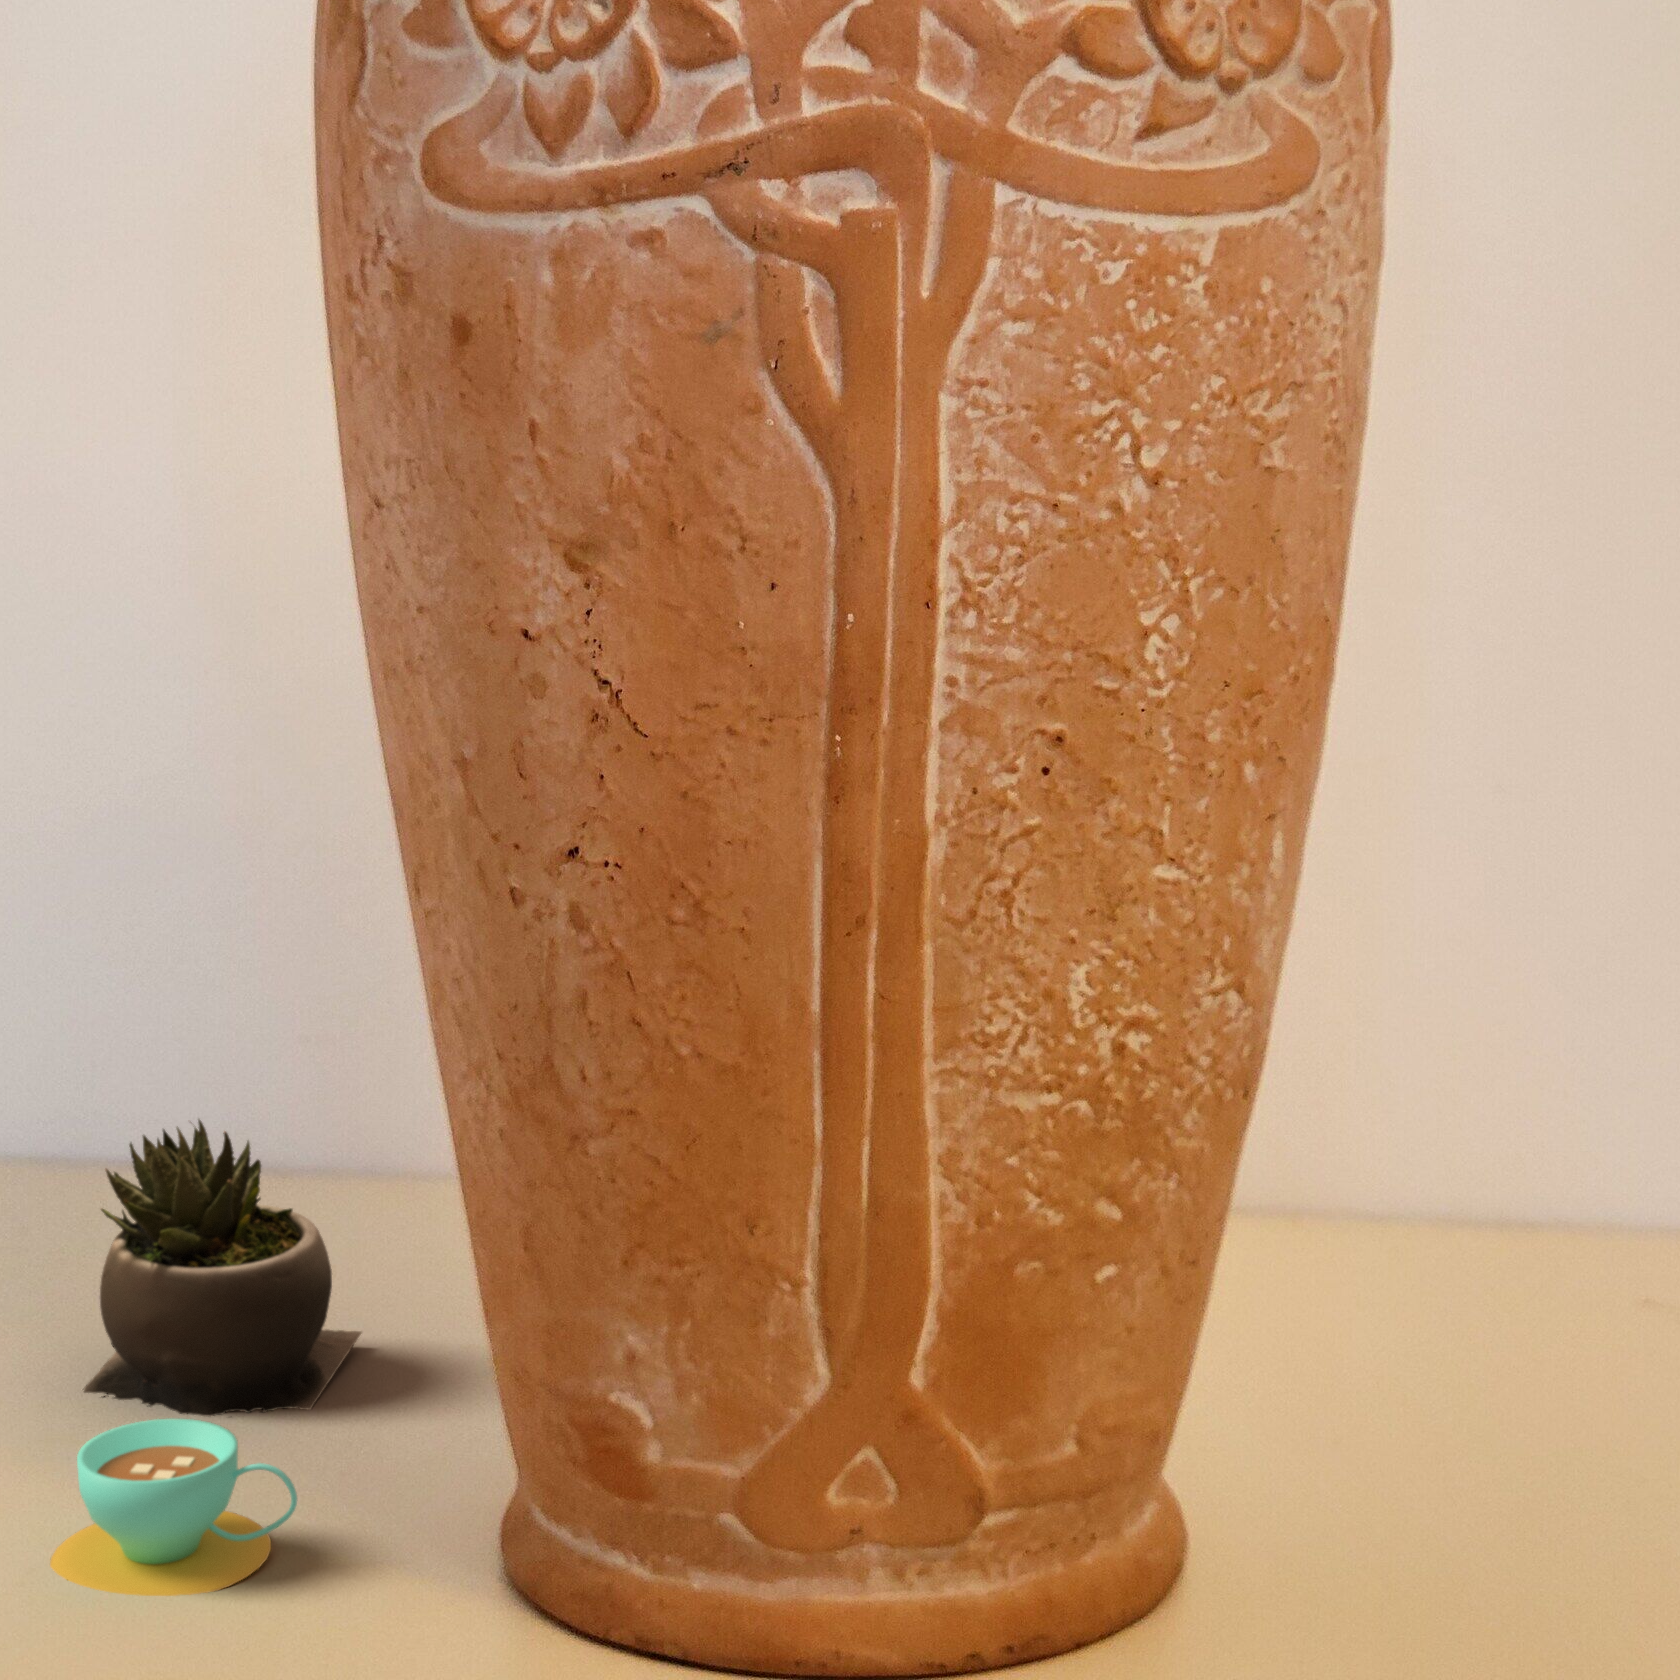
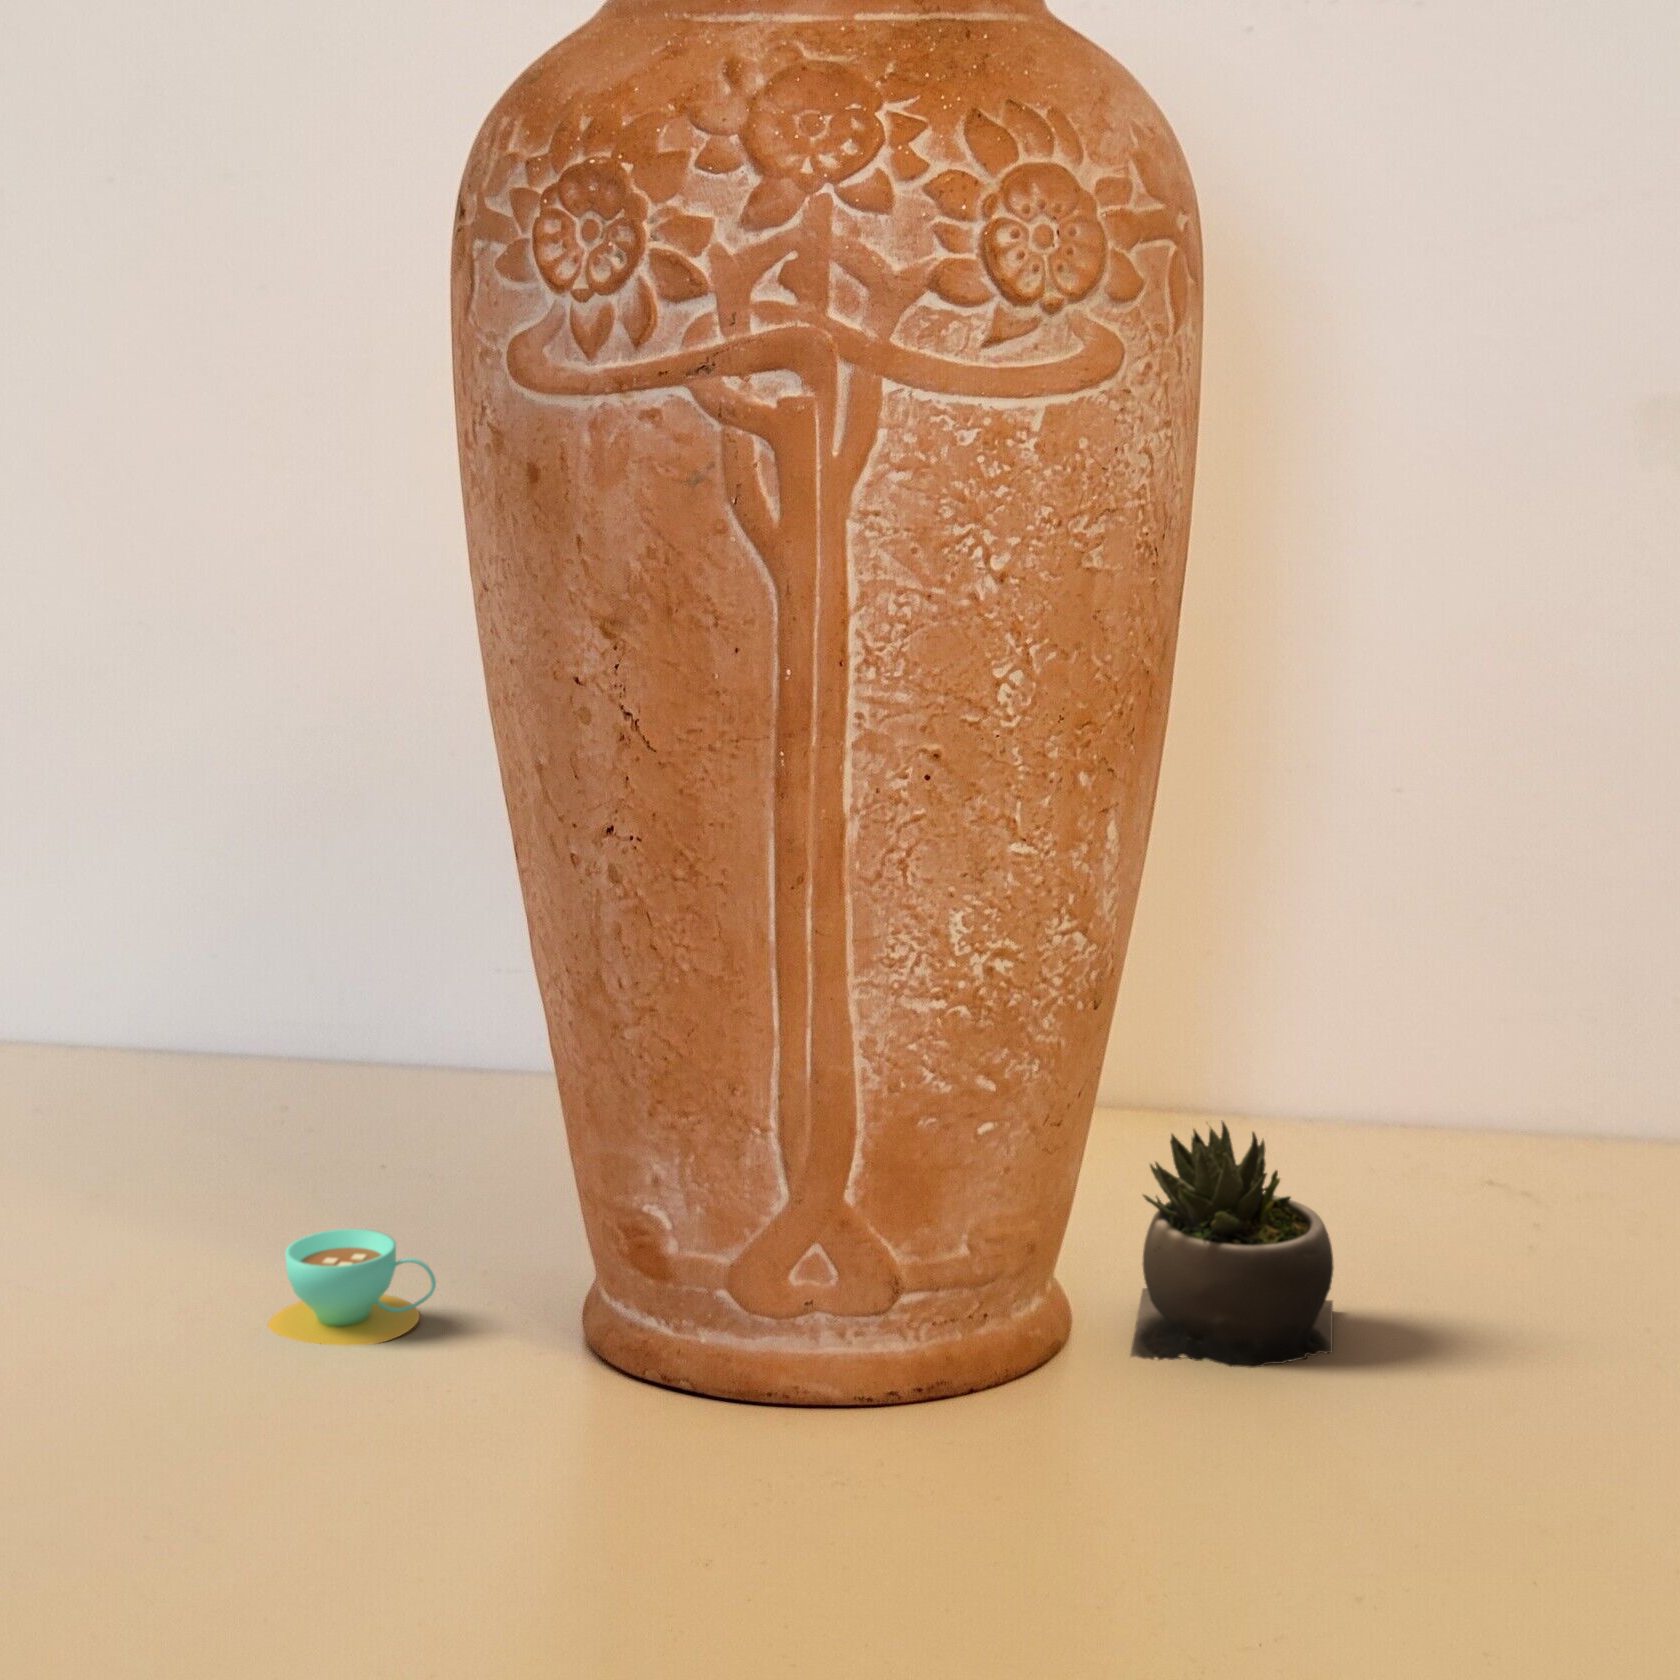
succulent plant: present [84,1120,362,1416] -> present [1130,1122,1334,1368]

